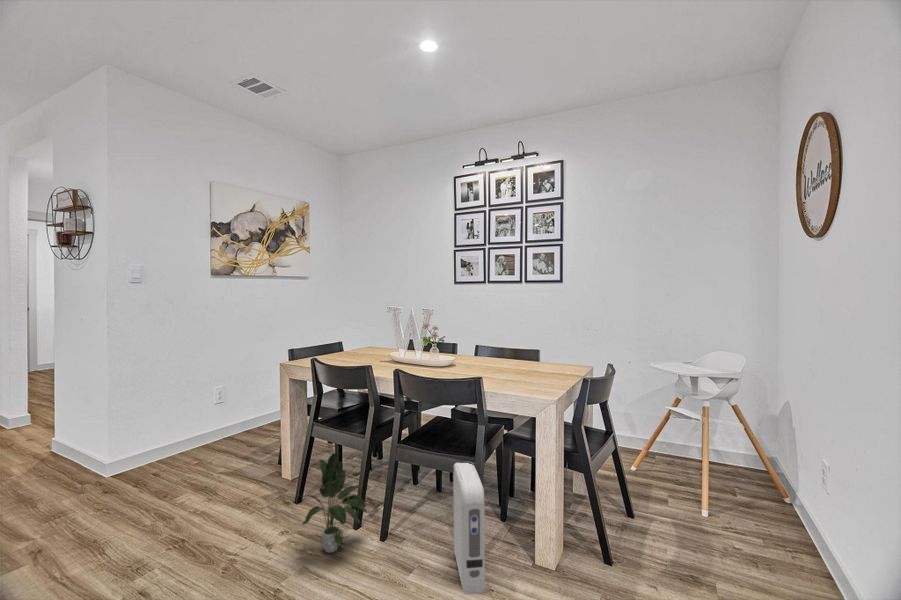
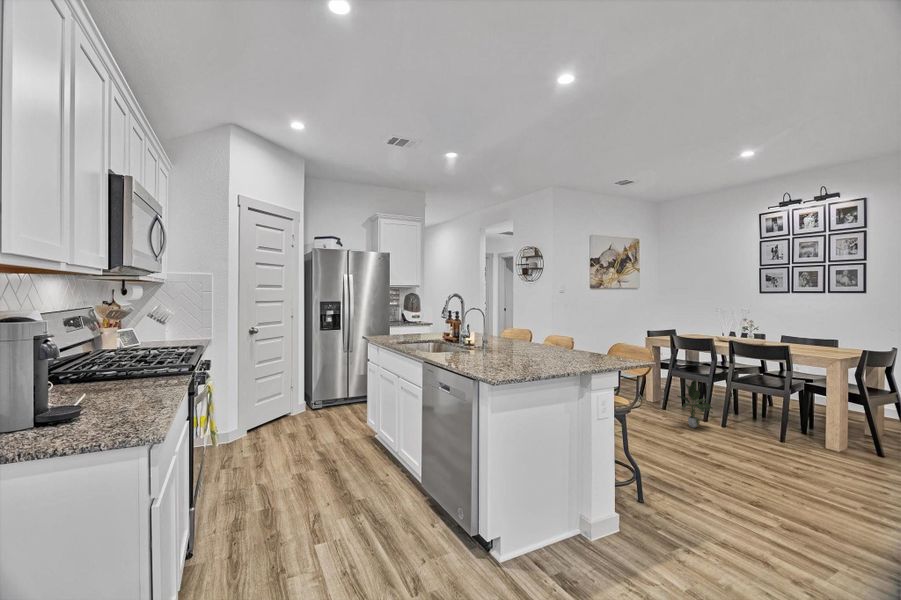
air purifier: present [453,463,485,594] -> none [770,391,792,452]

